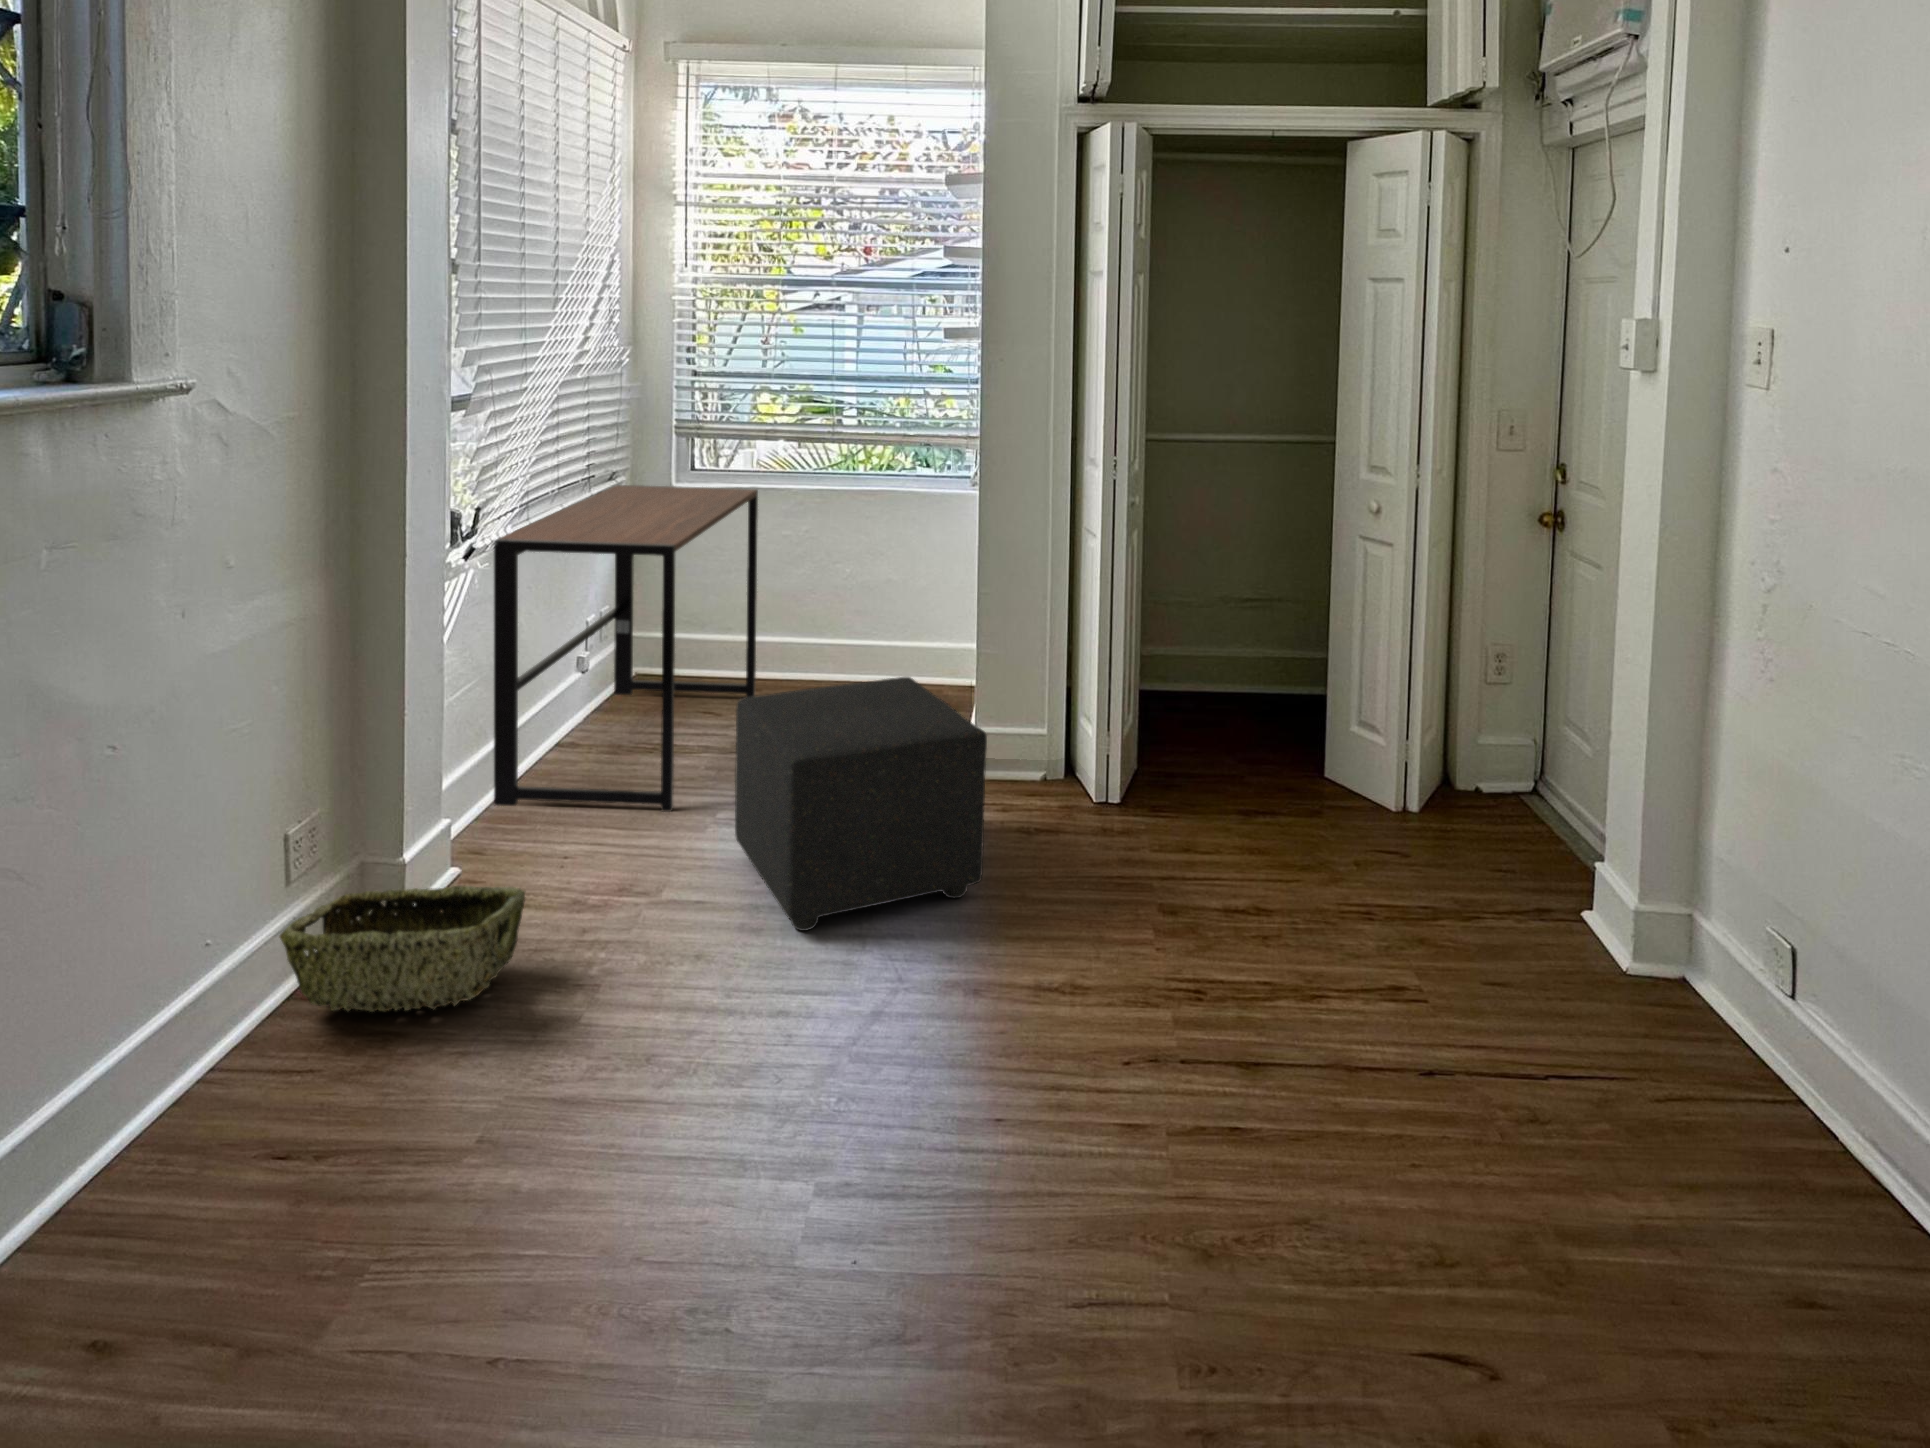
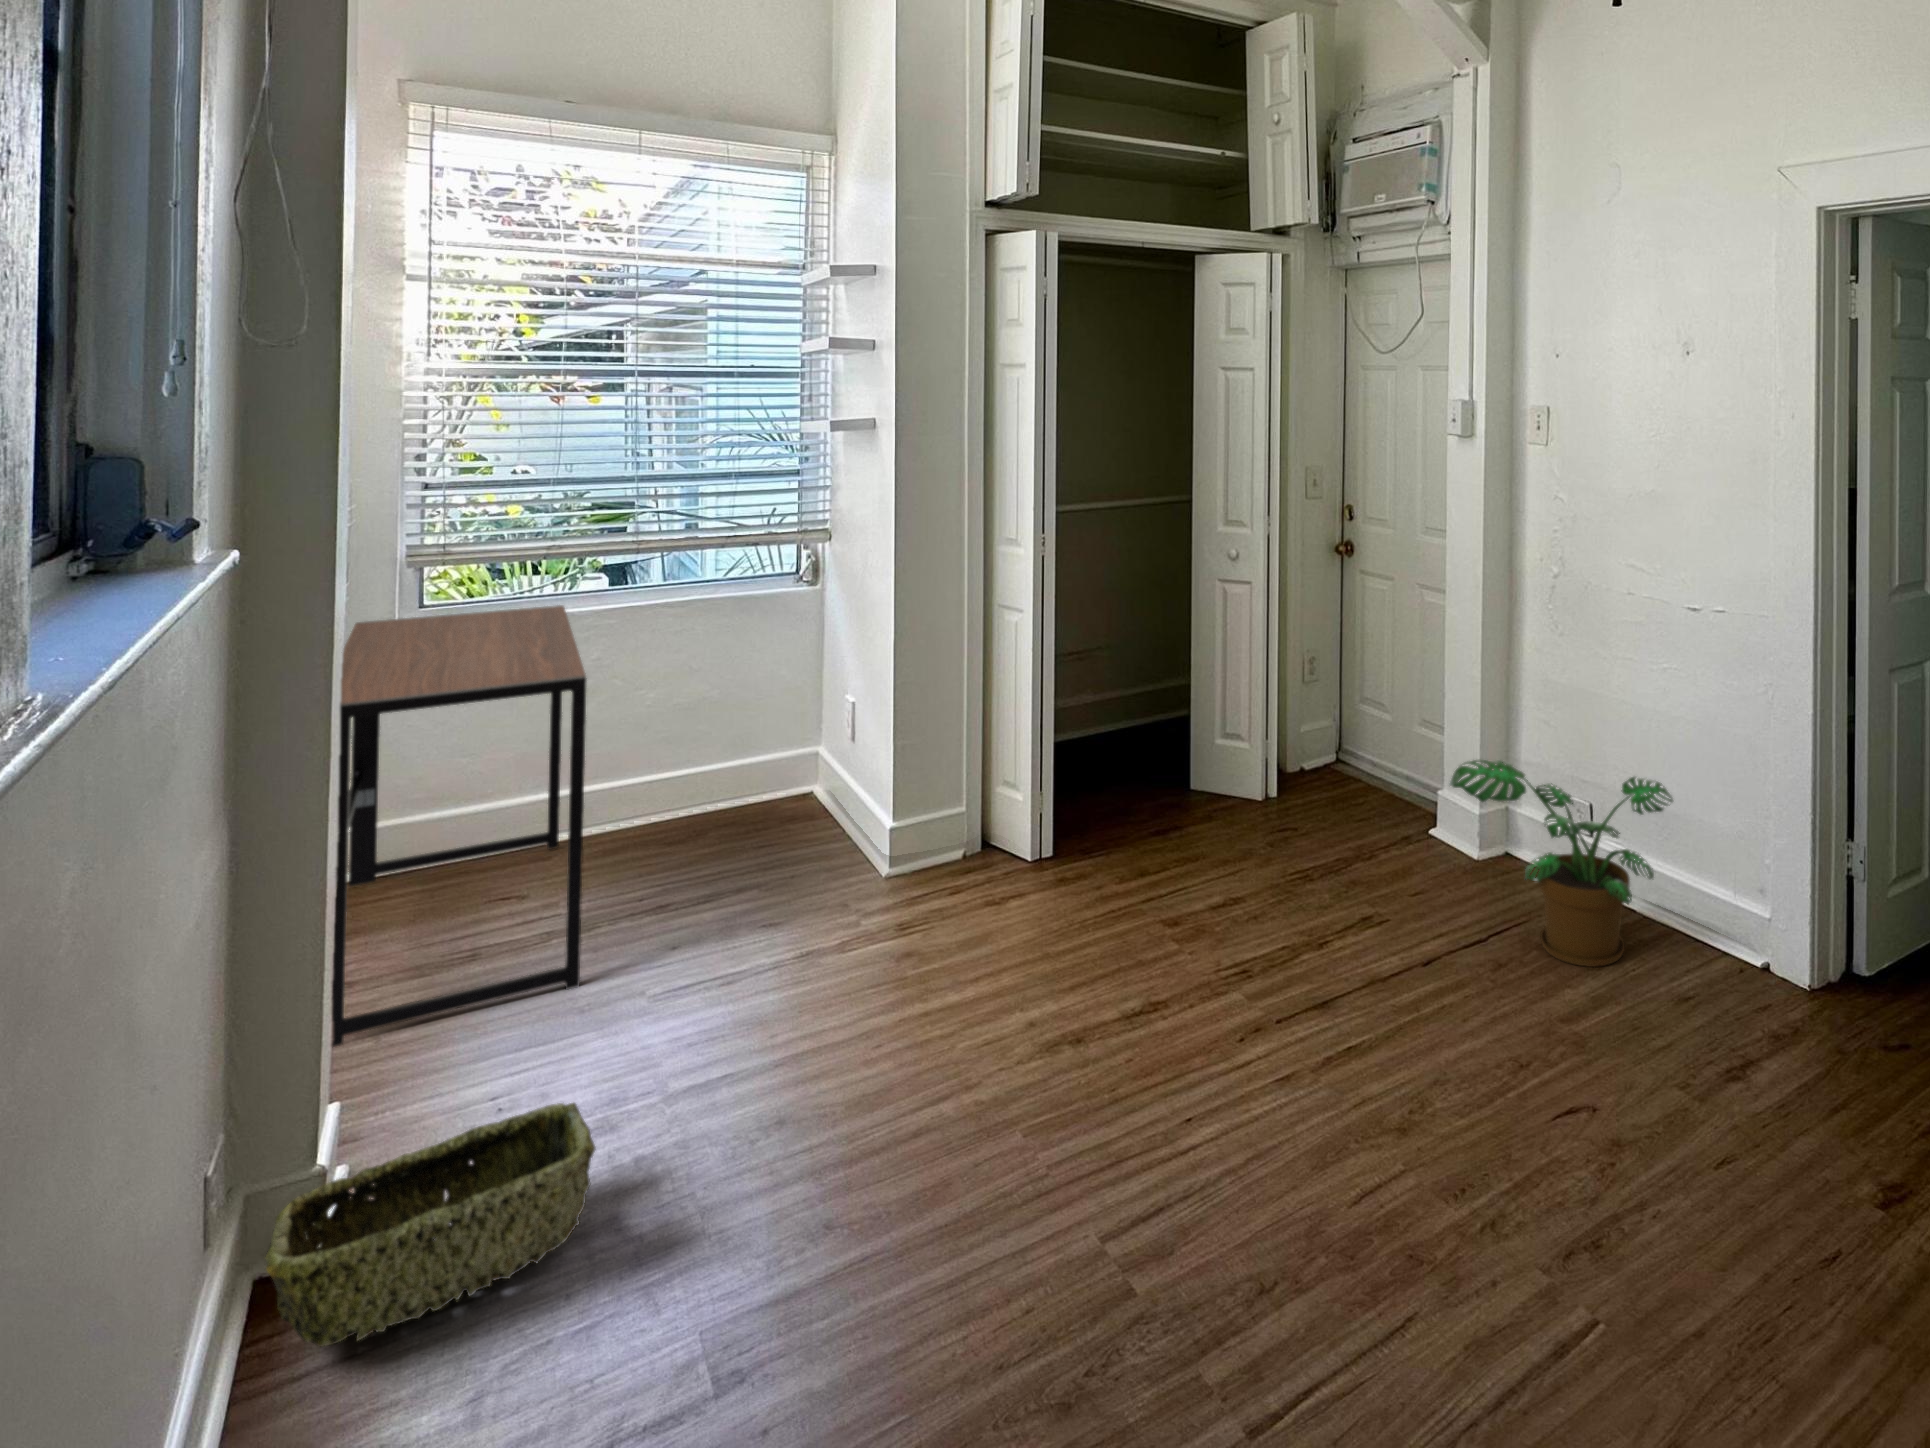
ottoman: present [735,677,987,931] -> none [712,769,1010,1046]
potted plant: none [1503,820,1867,1170] -> present [1450,760,1673,967]

